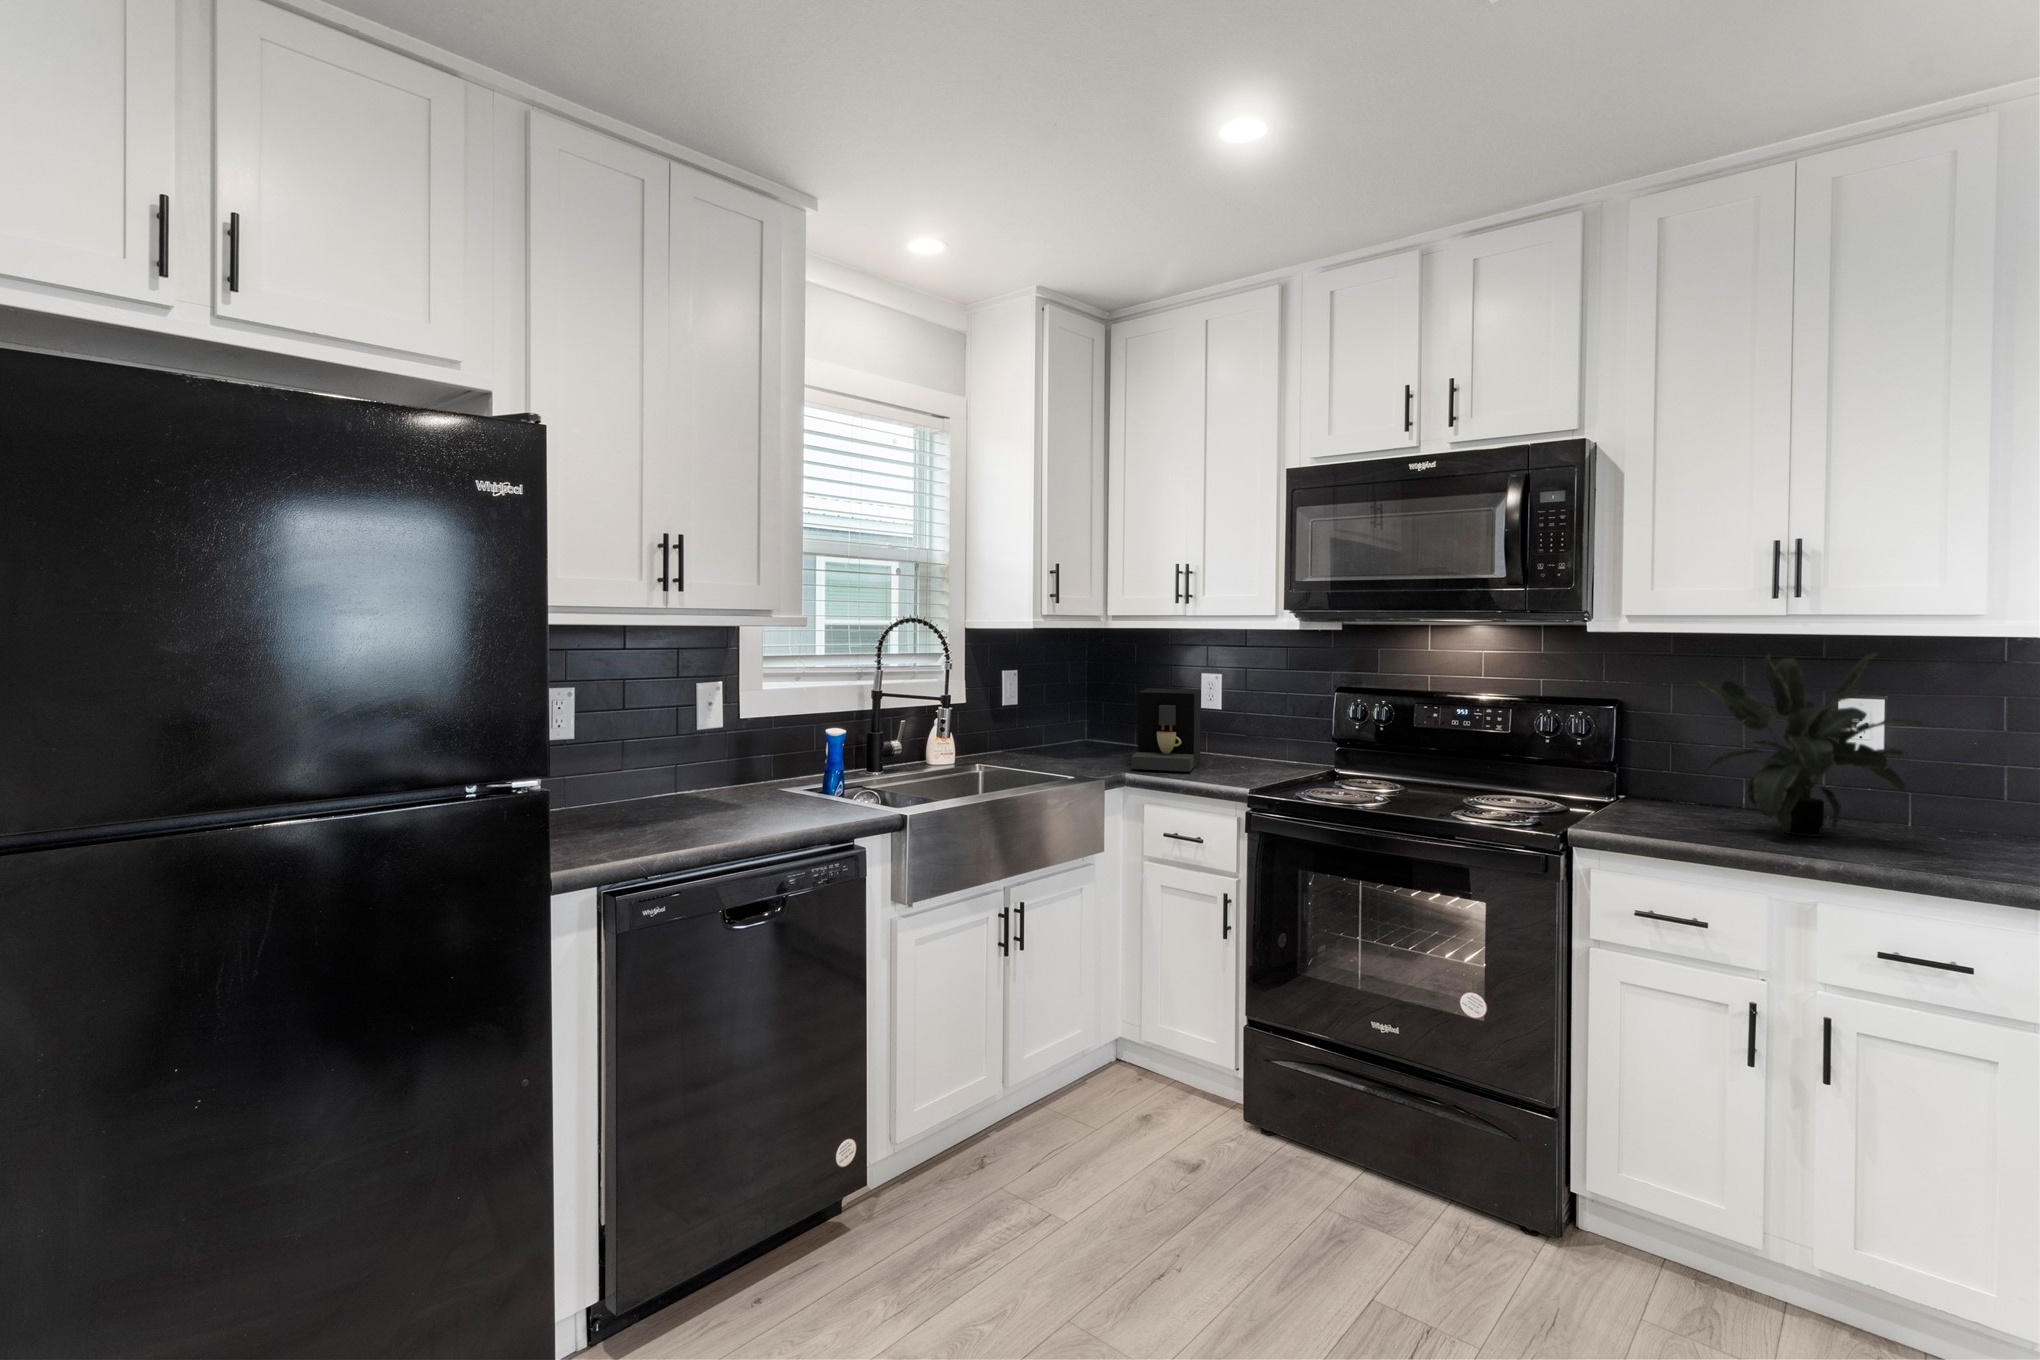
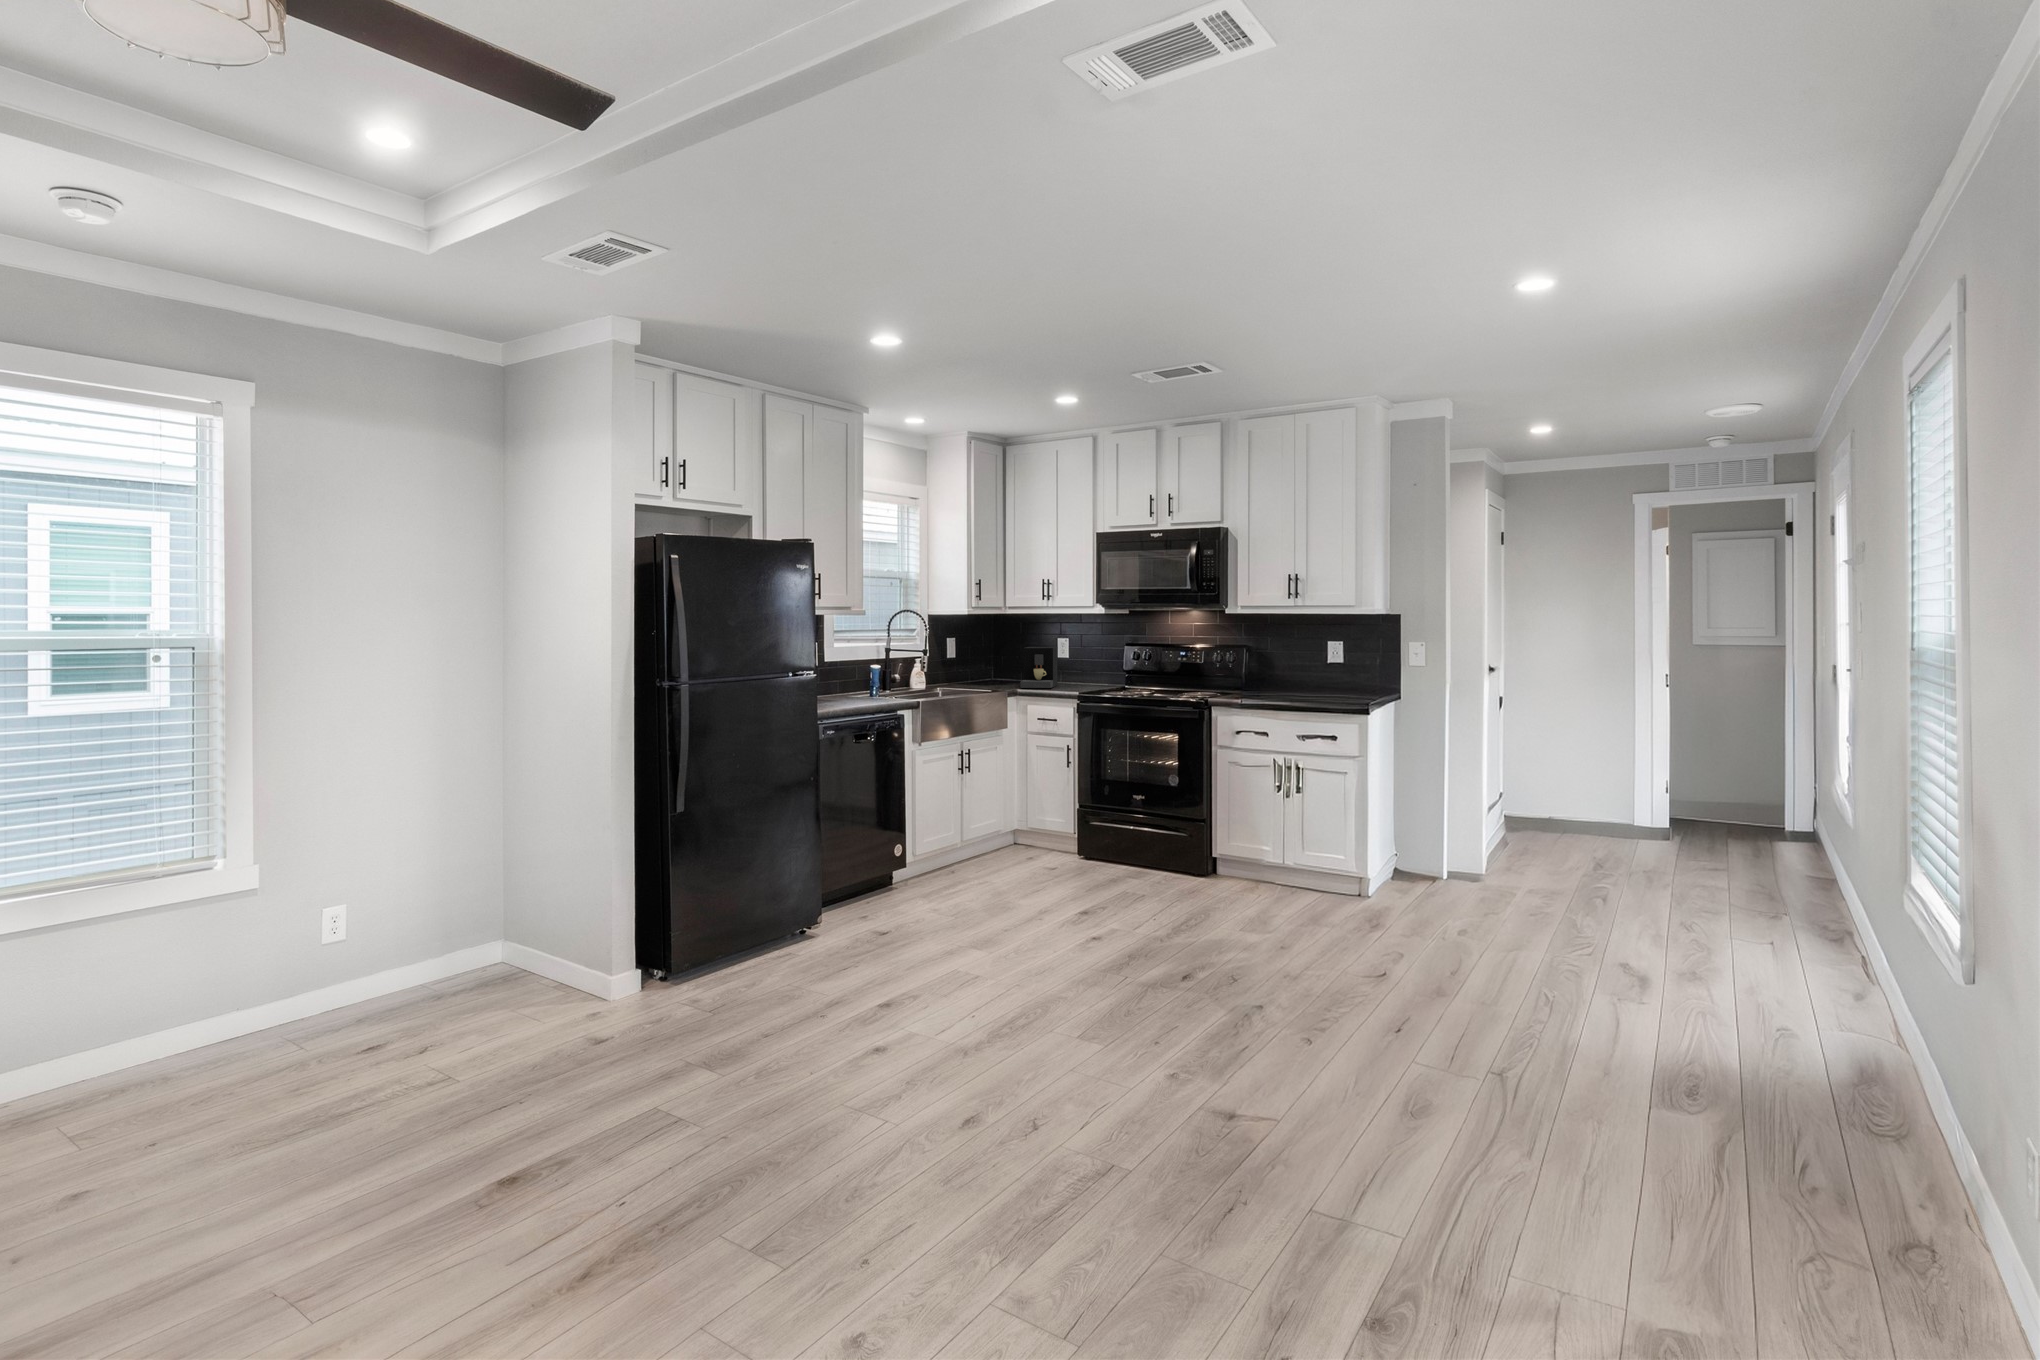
potted plant: present [1694,653,1923,837] -> none [1262,621,1338,698]

